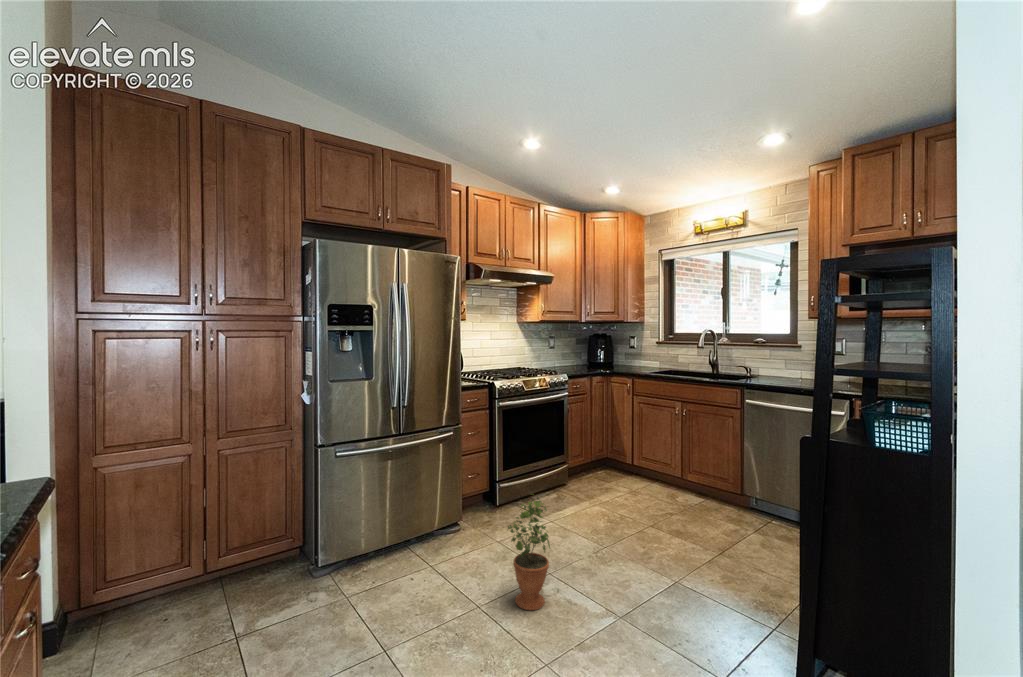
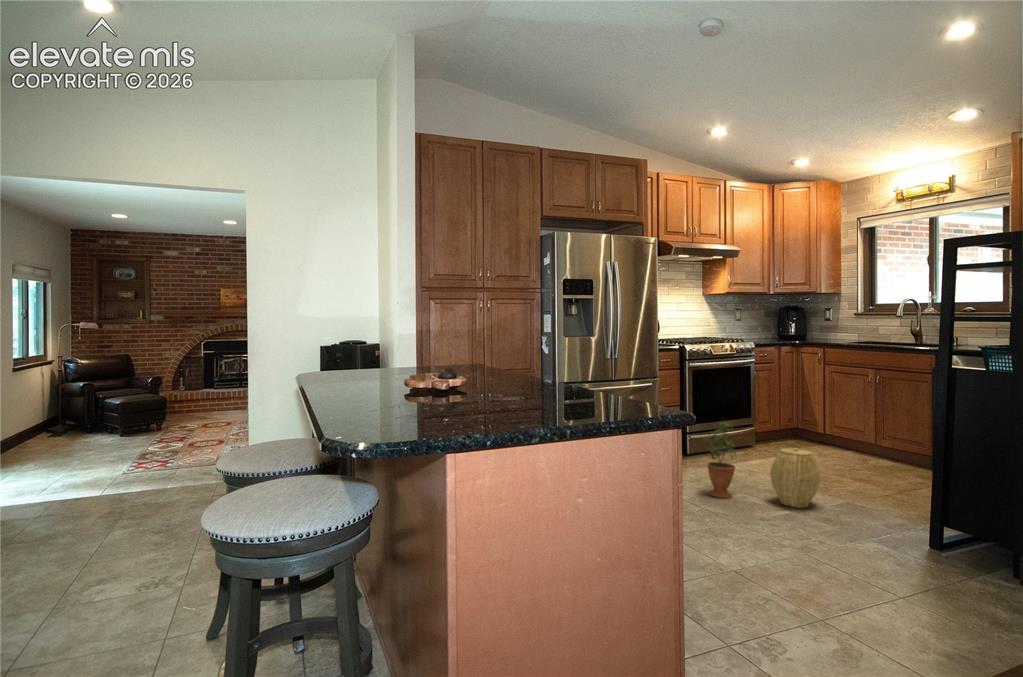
woven basket: none [593,533,655,623] -> present [770,448,821,508]

